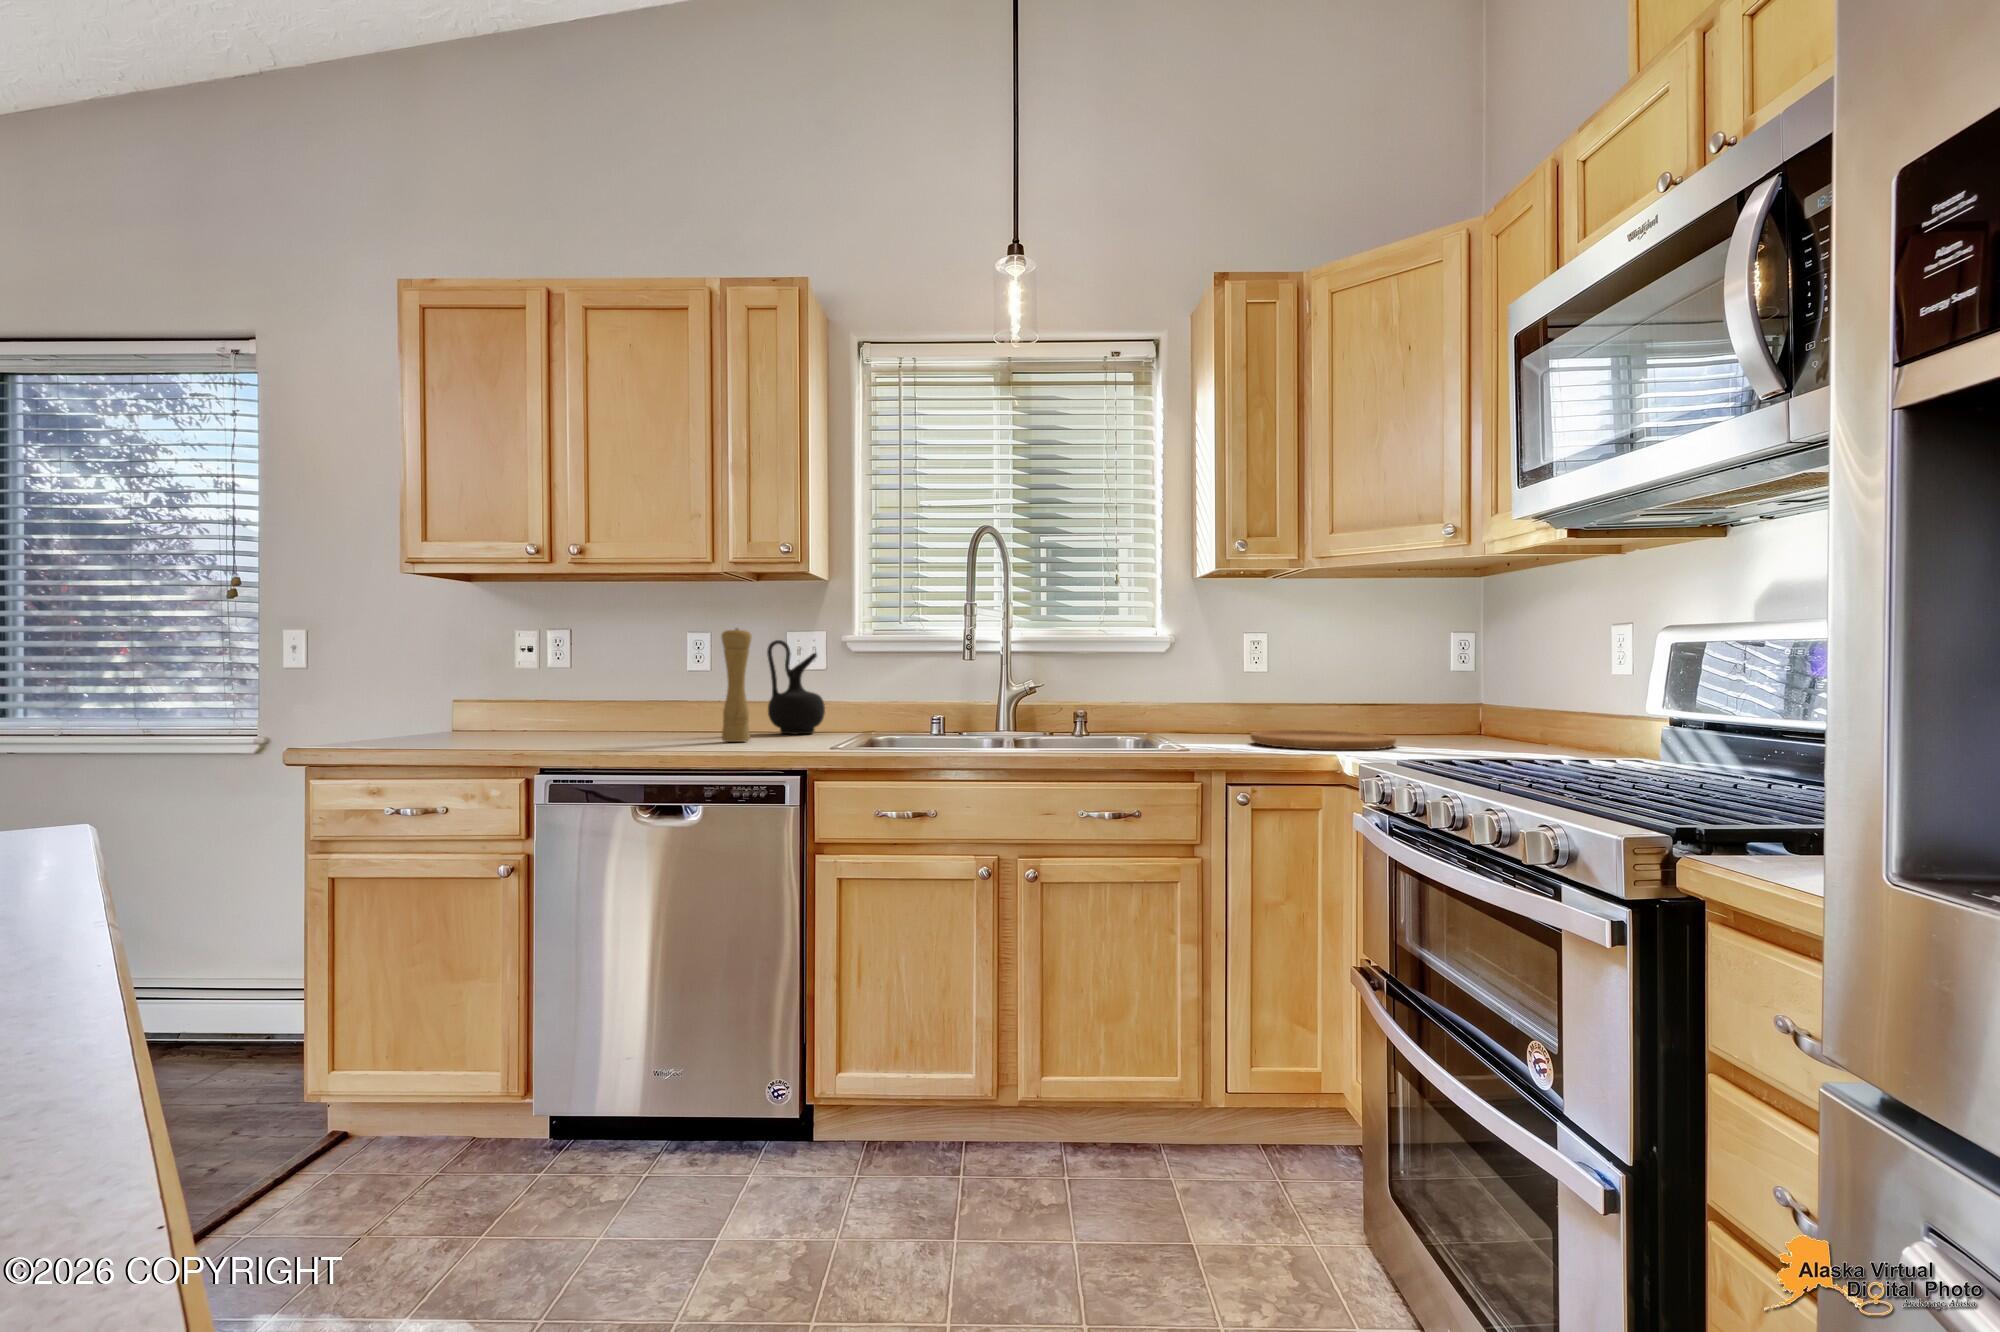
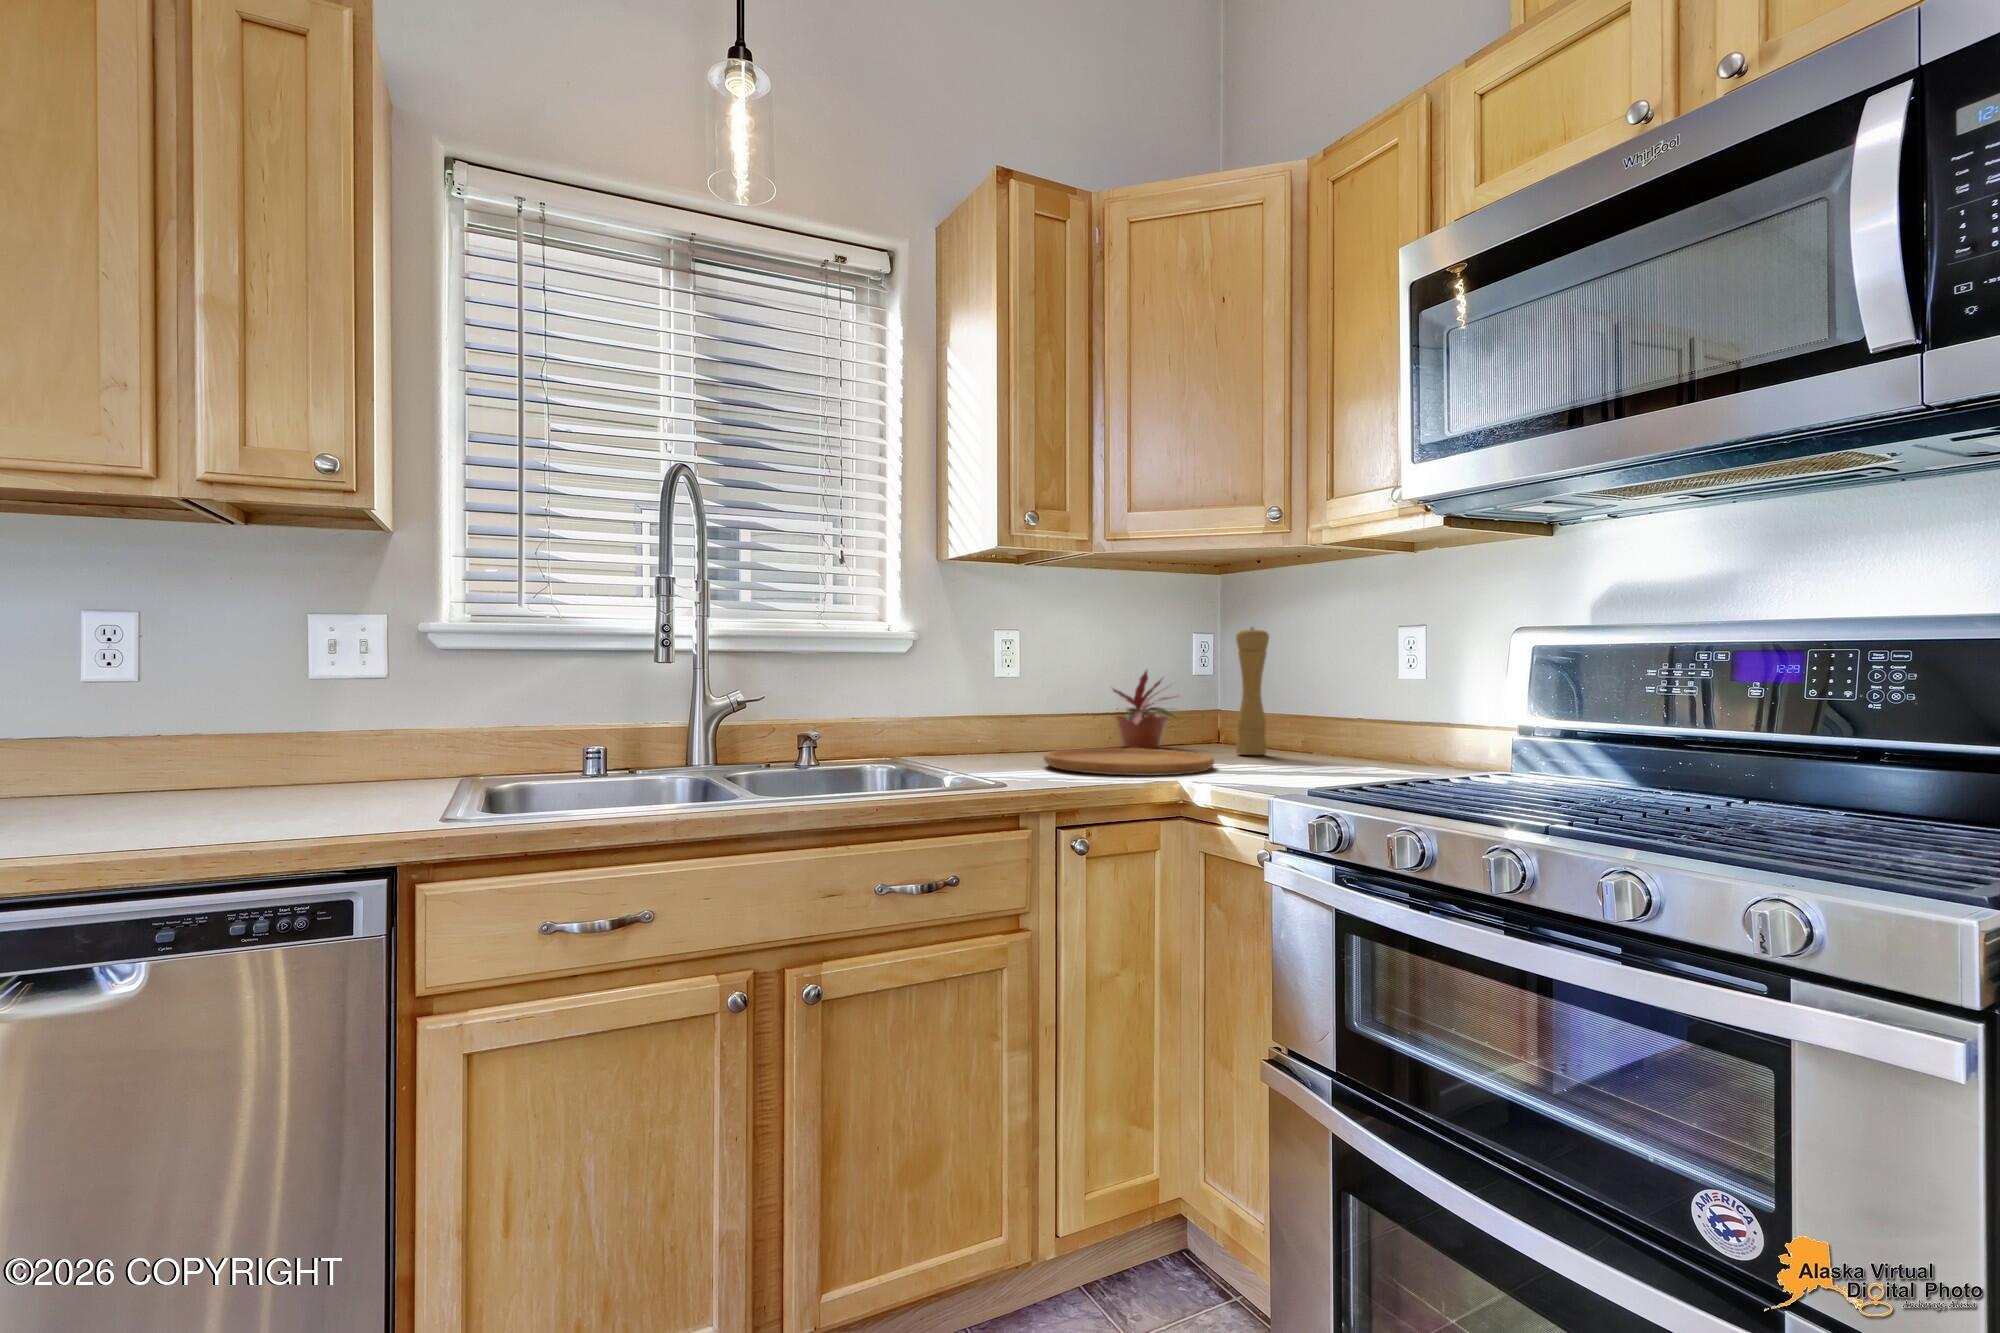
pepper mill: present [721,628,751,742] -> present [1236,628,1269,755]
ceramic jug: present [767,640,825,734] -> none [271,628,385,788]
potted plant: none [1347,663,1435,735] -> present [1112,671,1180,748]

